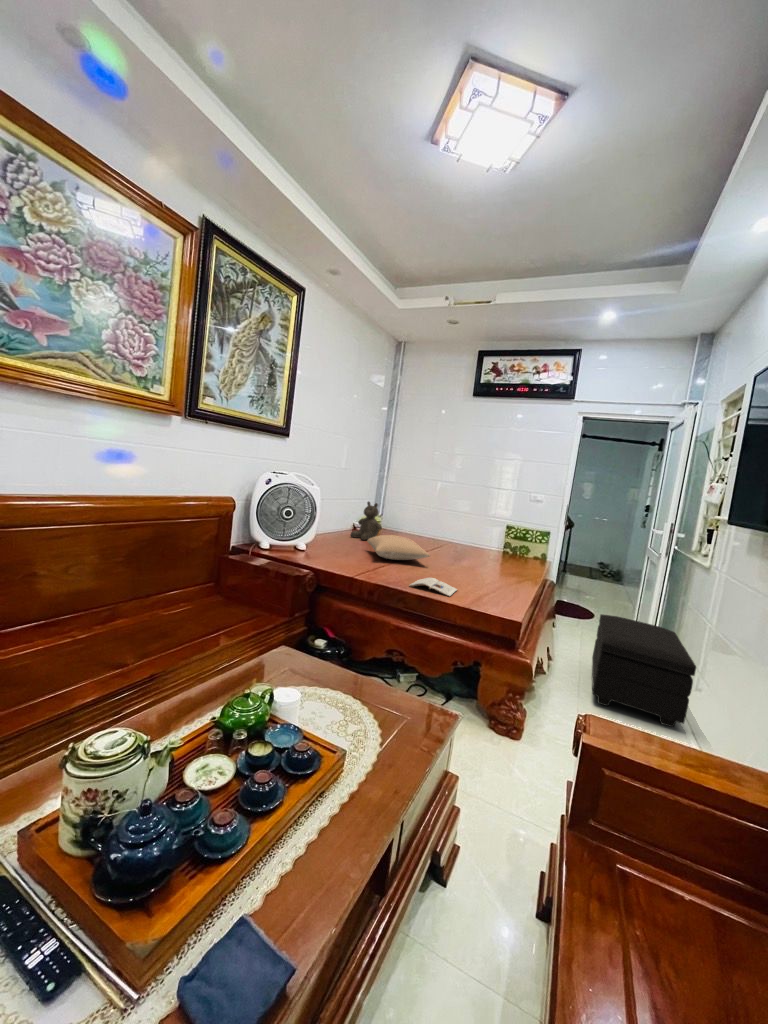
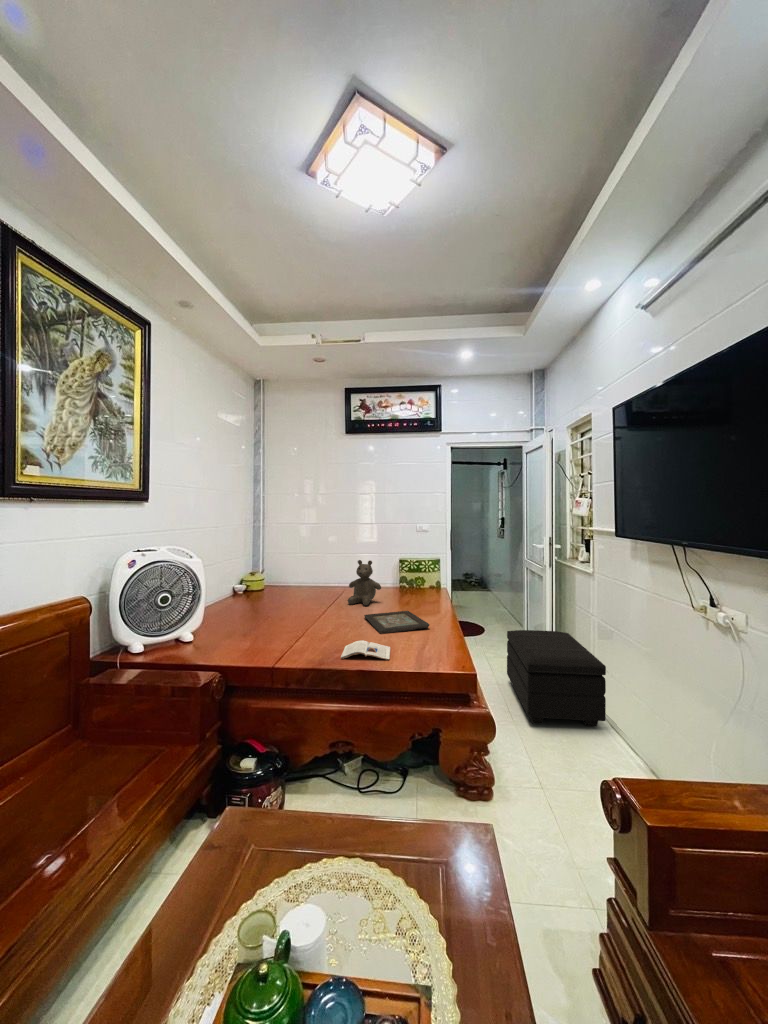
teddy bear: present [351,501,382,540] -> present [348,560,381,606]
pillow: present [367,535,430,560] -> none [267,595,345,625]
decorative tray: none [450,564,507,586] -> present [364,611,429,634]

